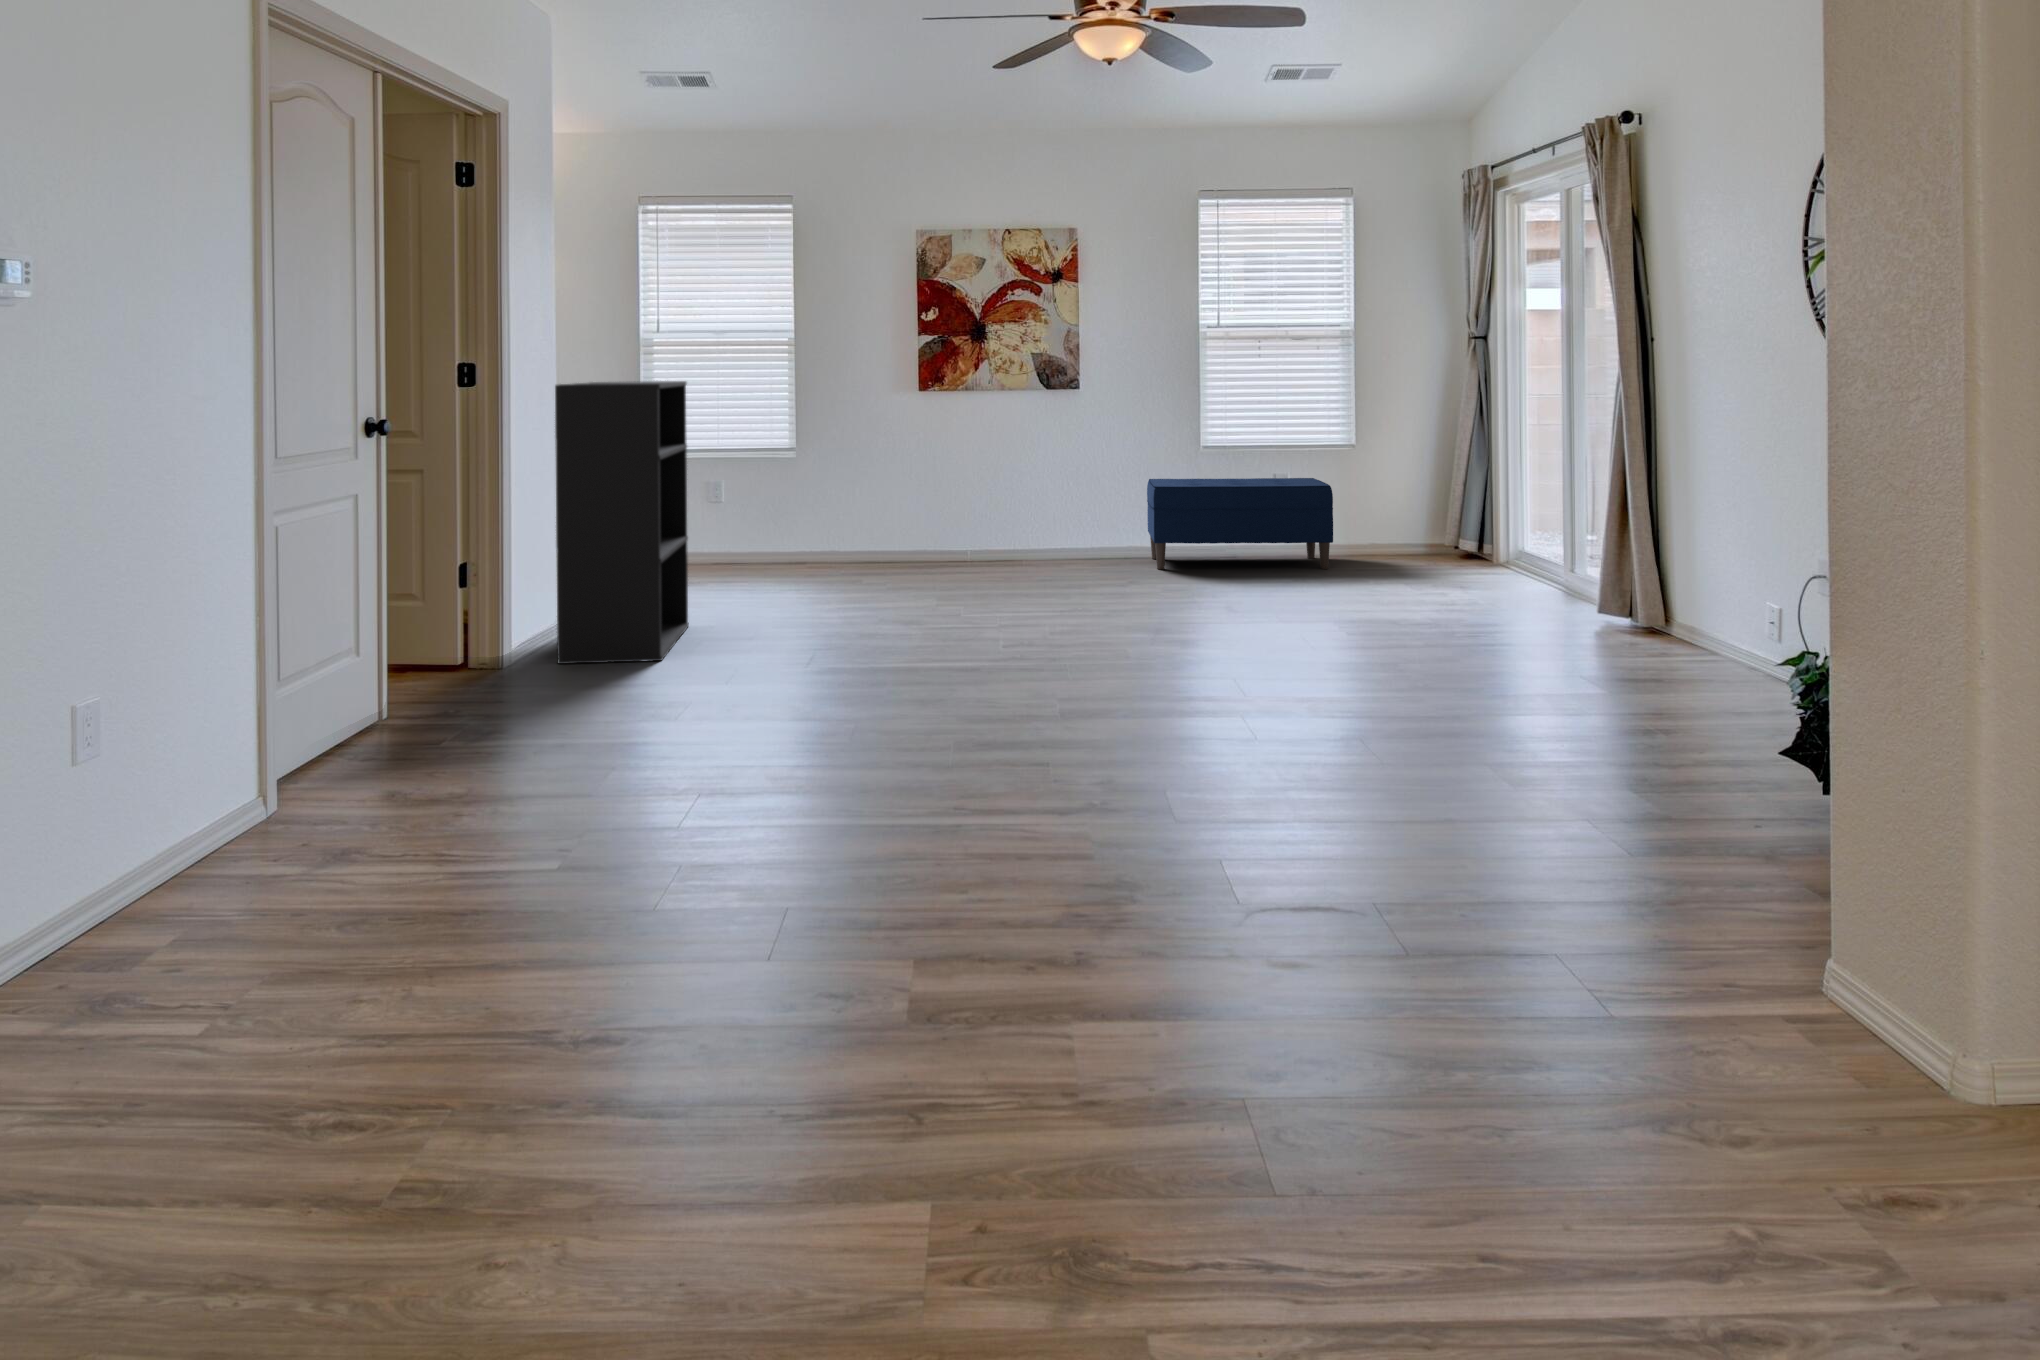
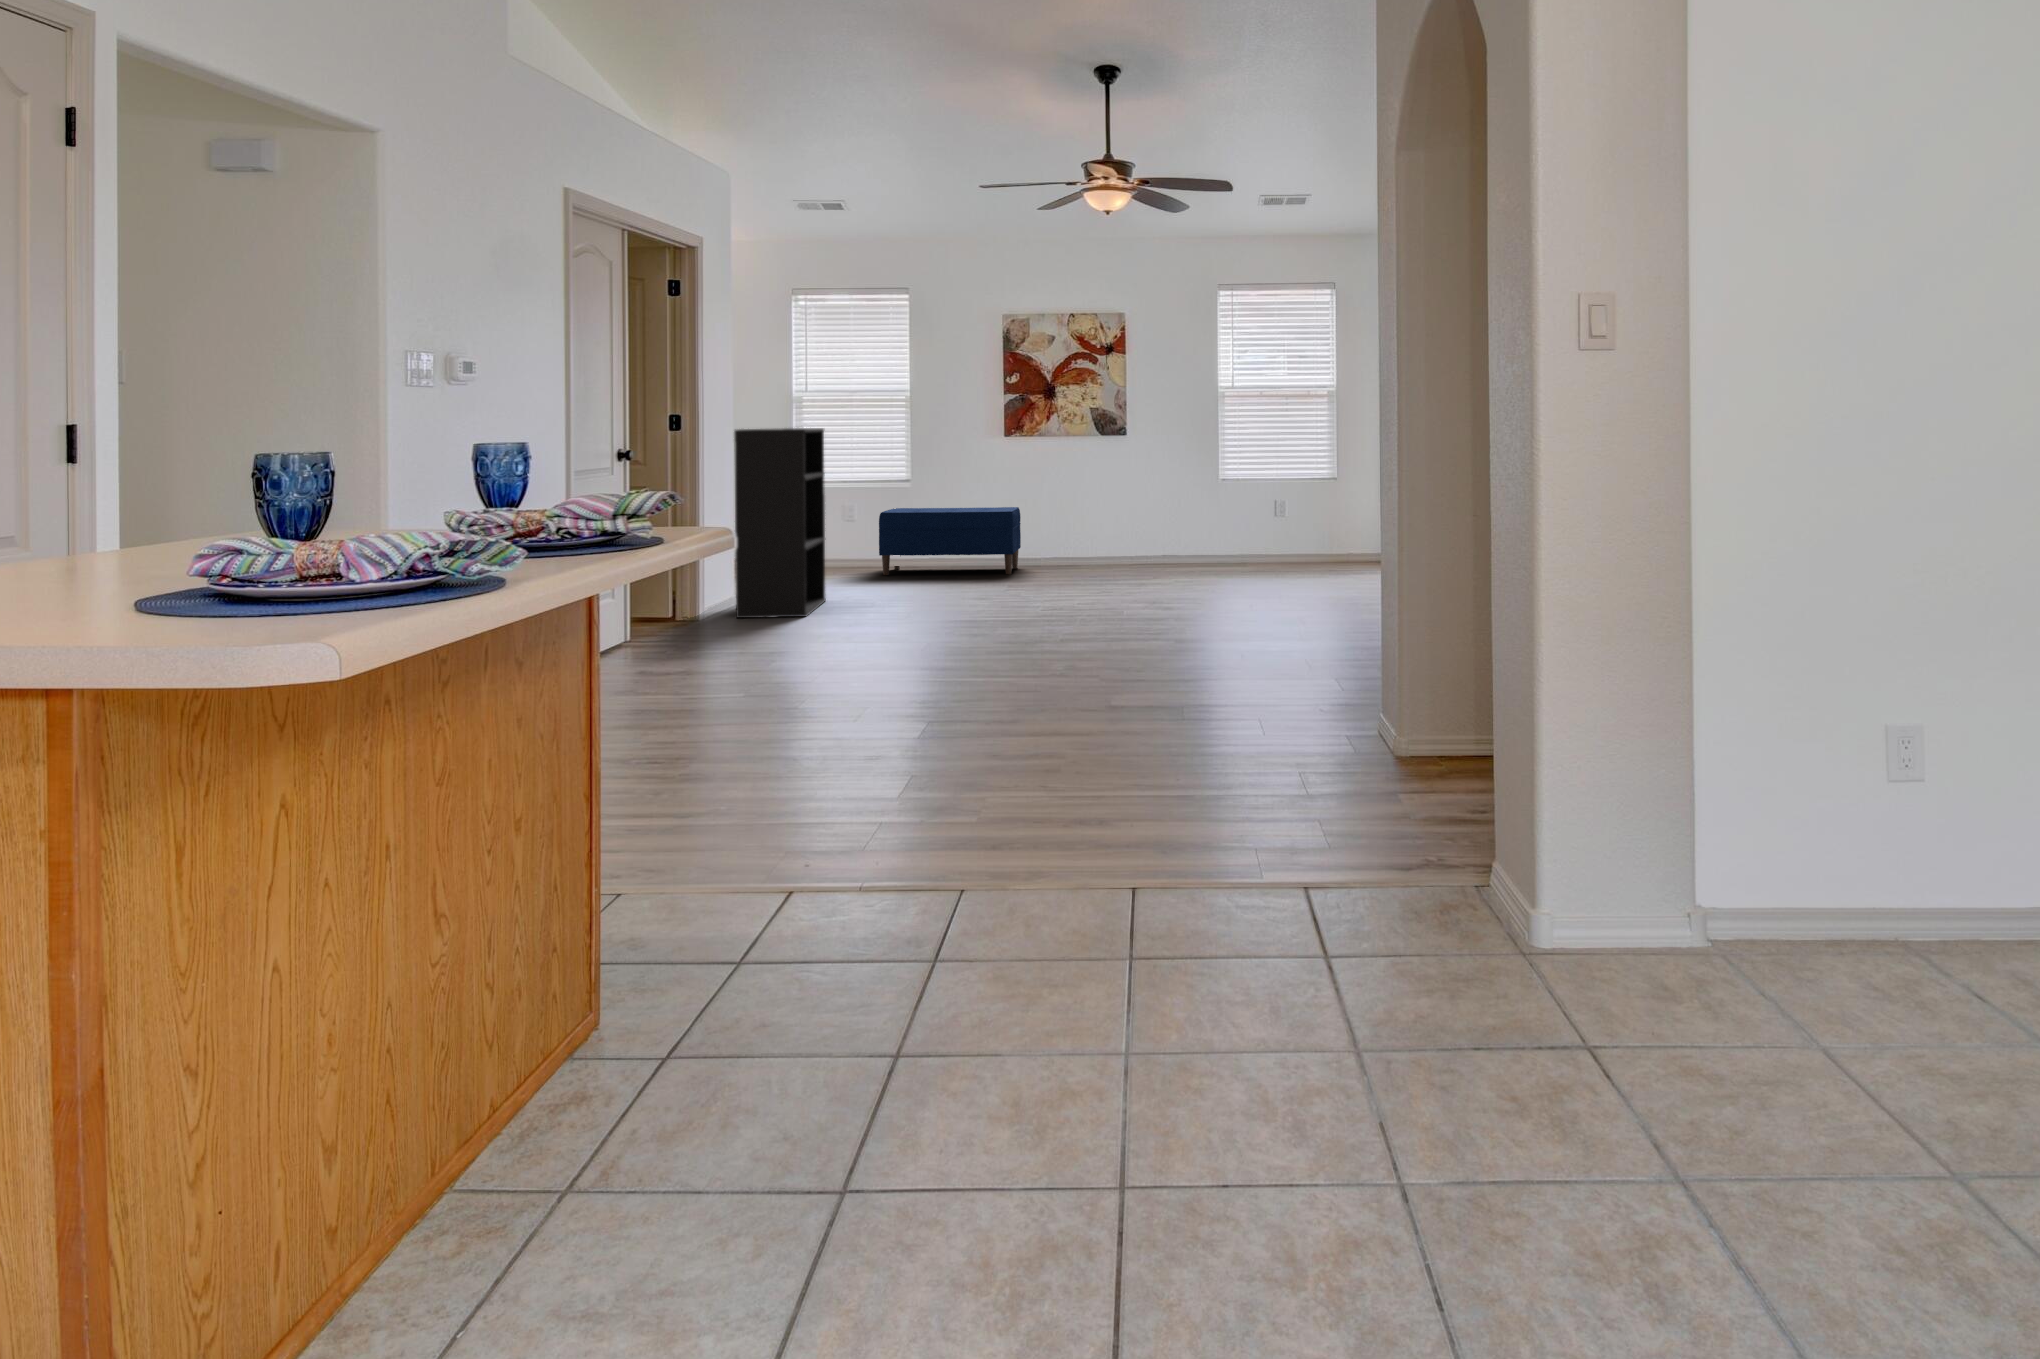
bench: present [1147,478,1333,569] -> present [879,507,1021,575]

